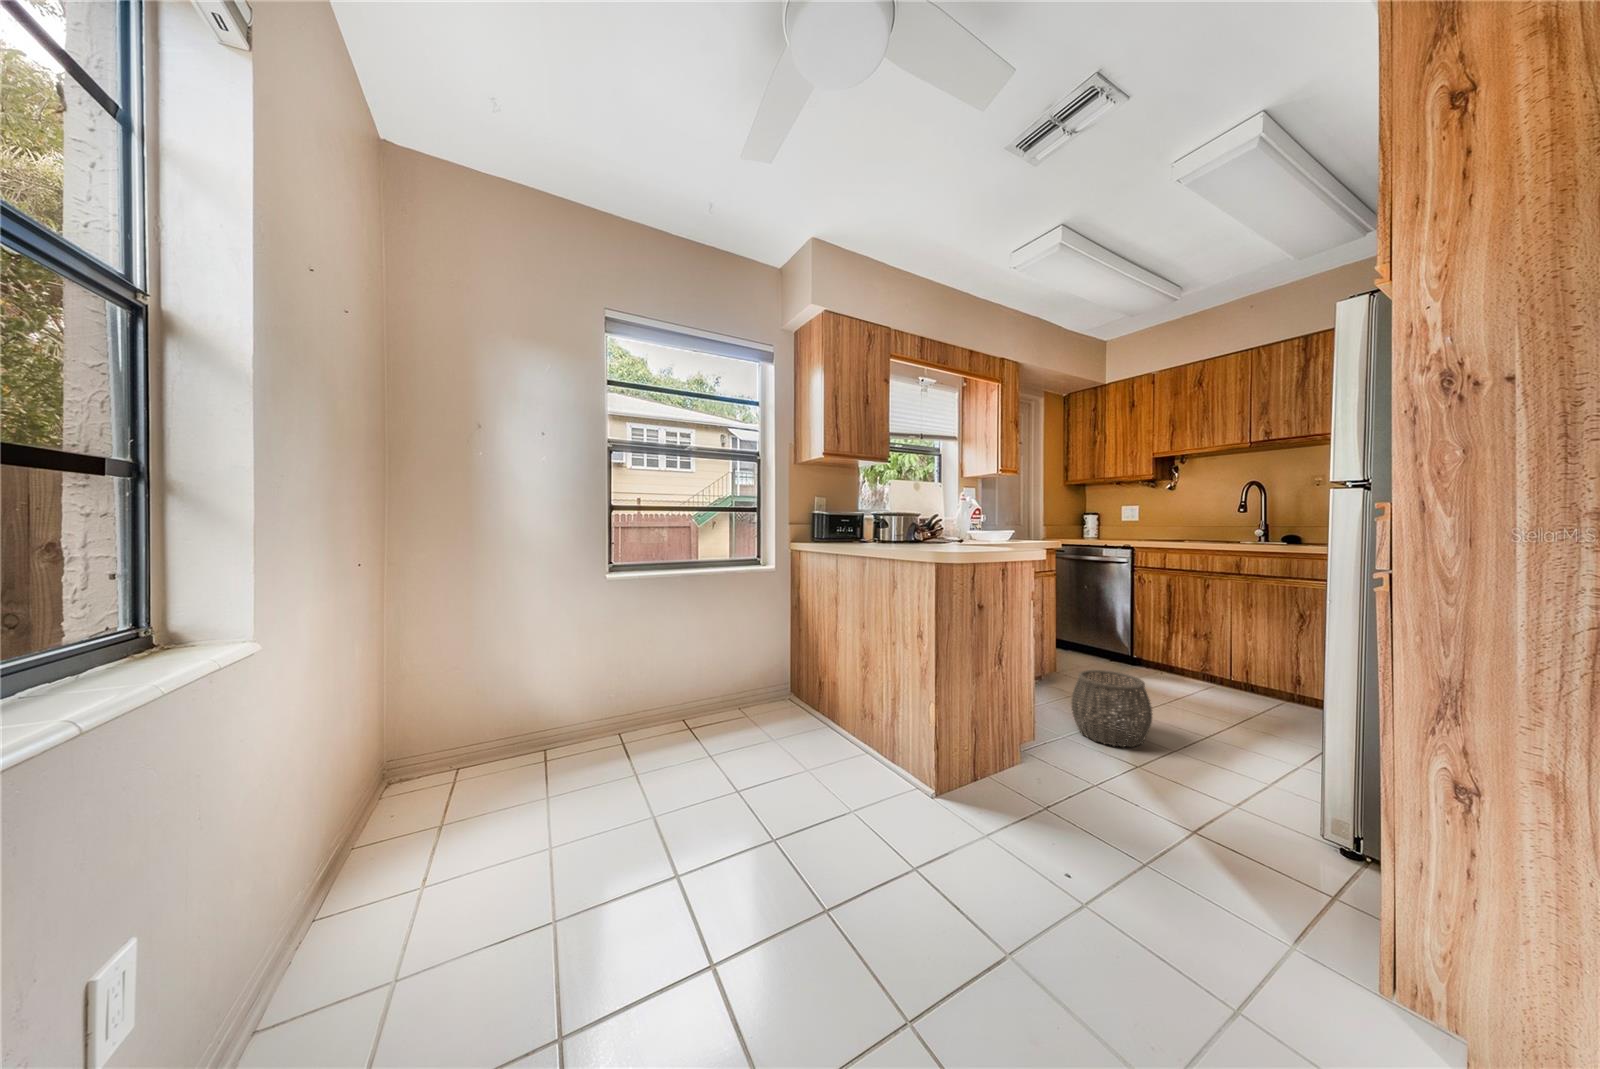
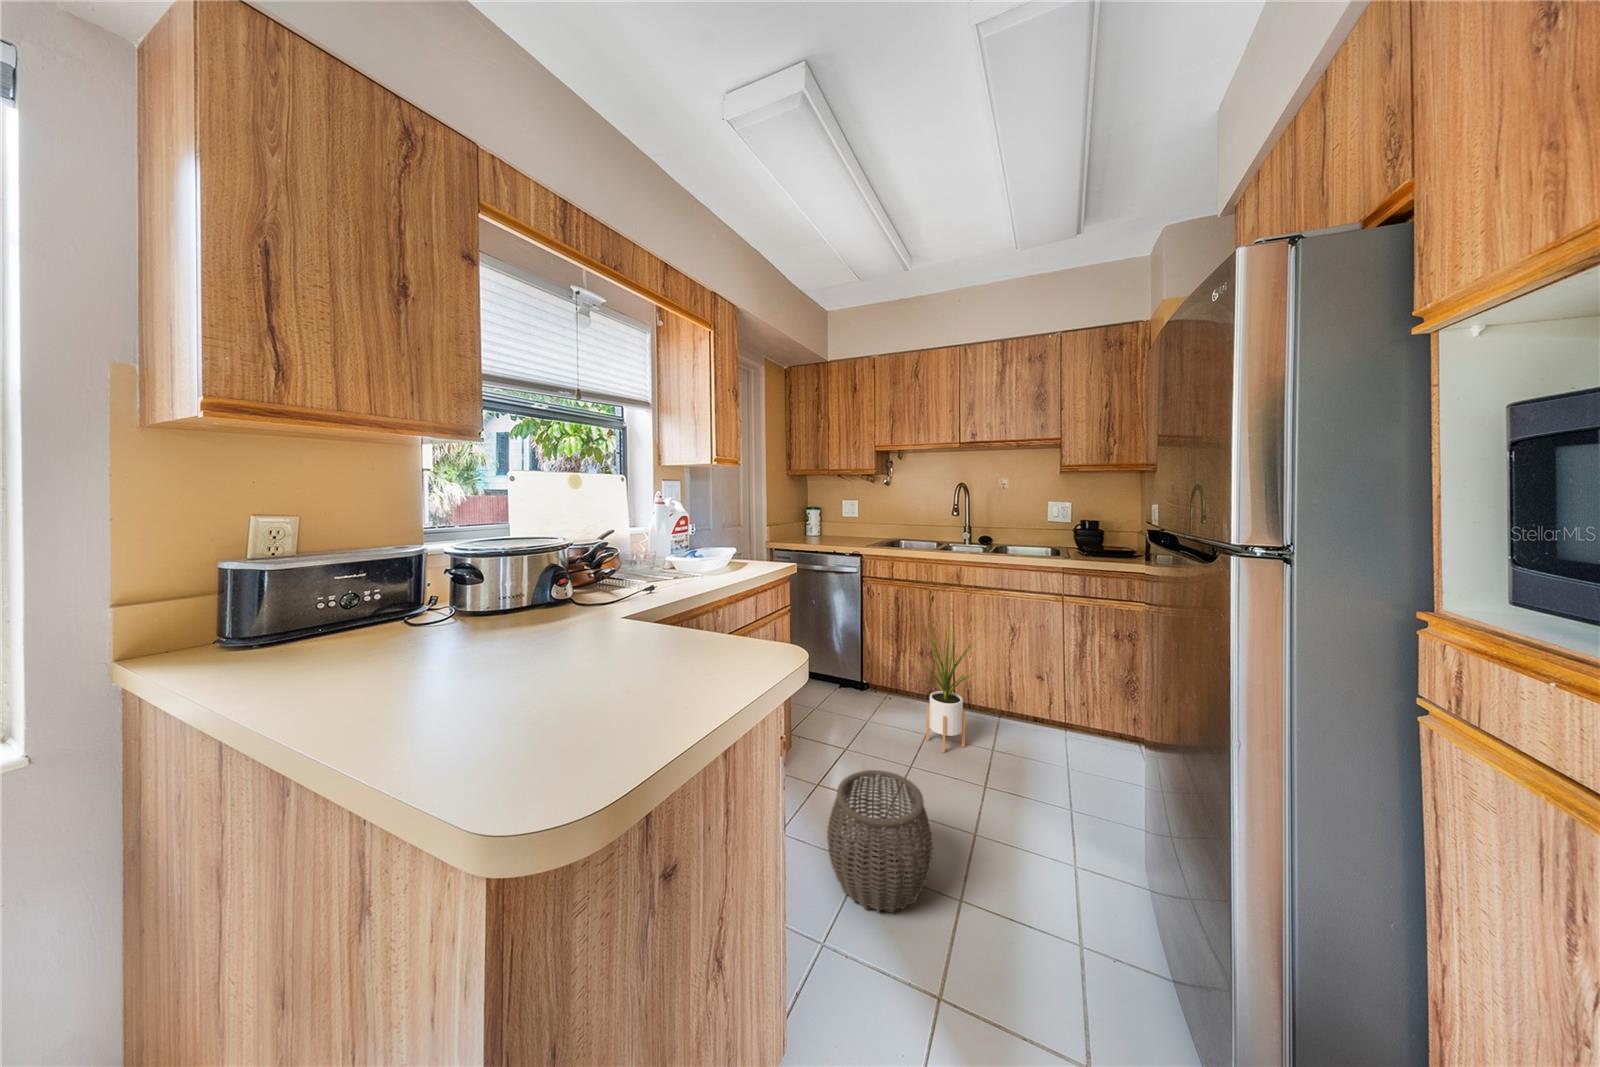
house plant: none [1172,593,1247,707] -> present [915,626,981,753]

